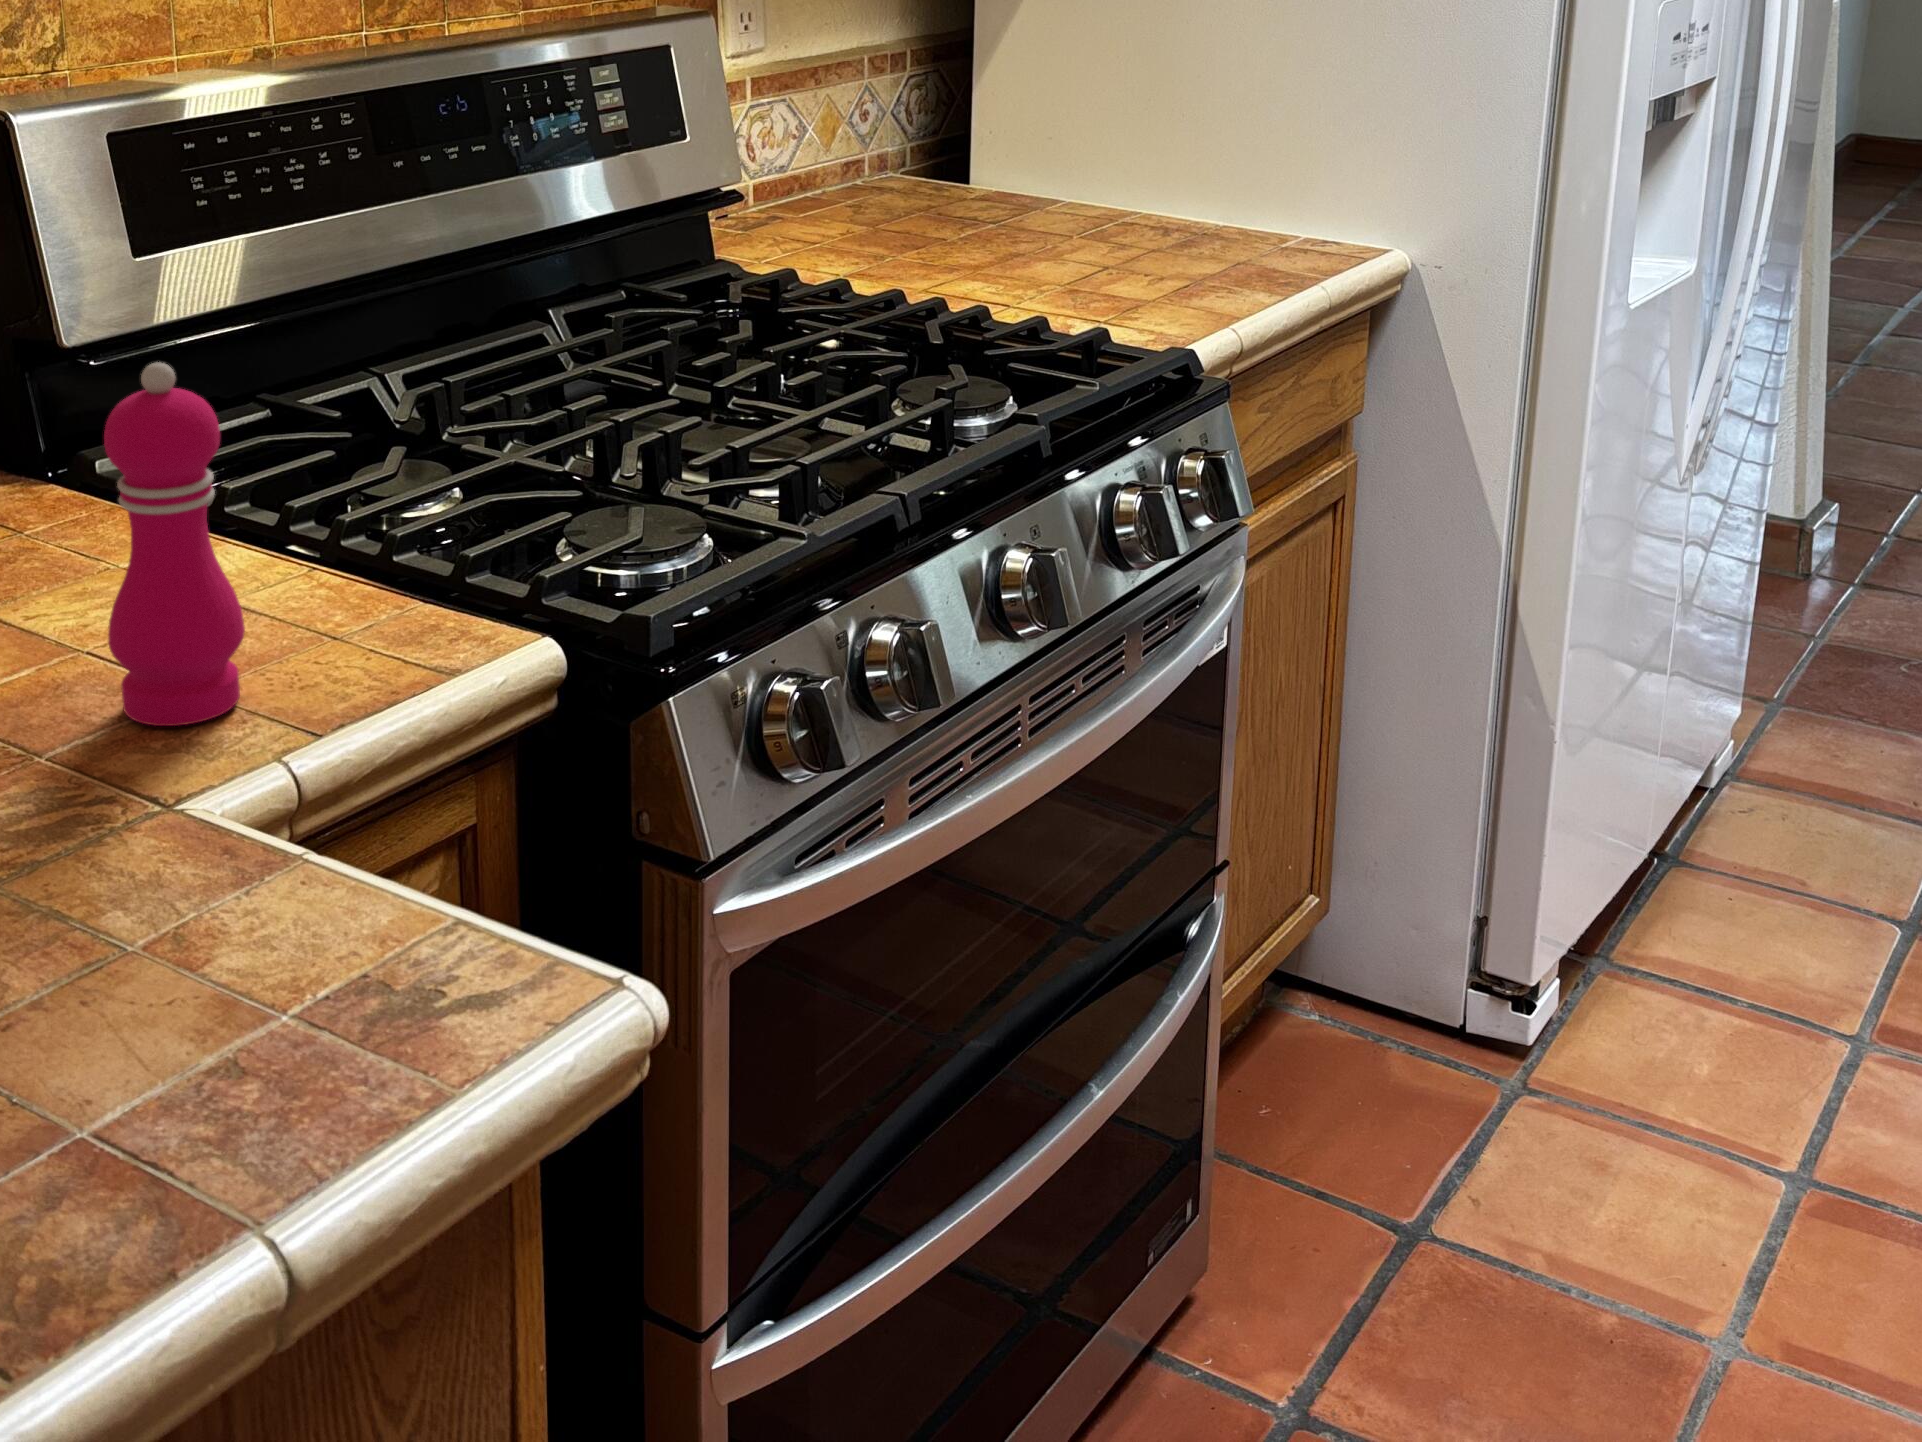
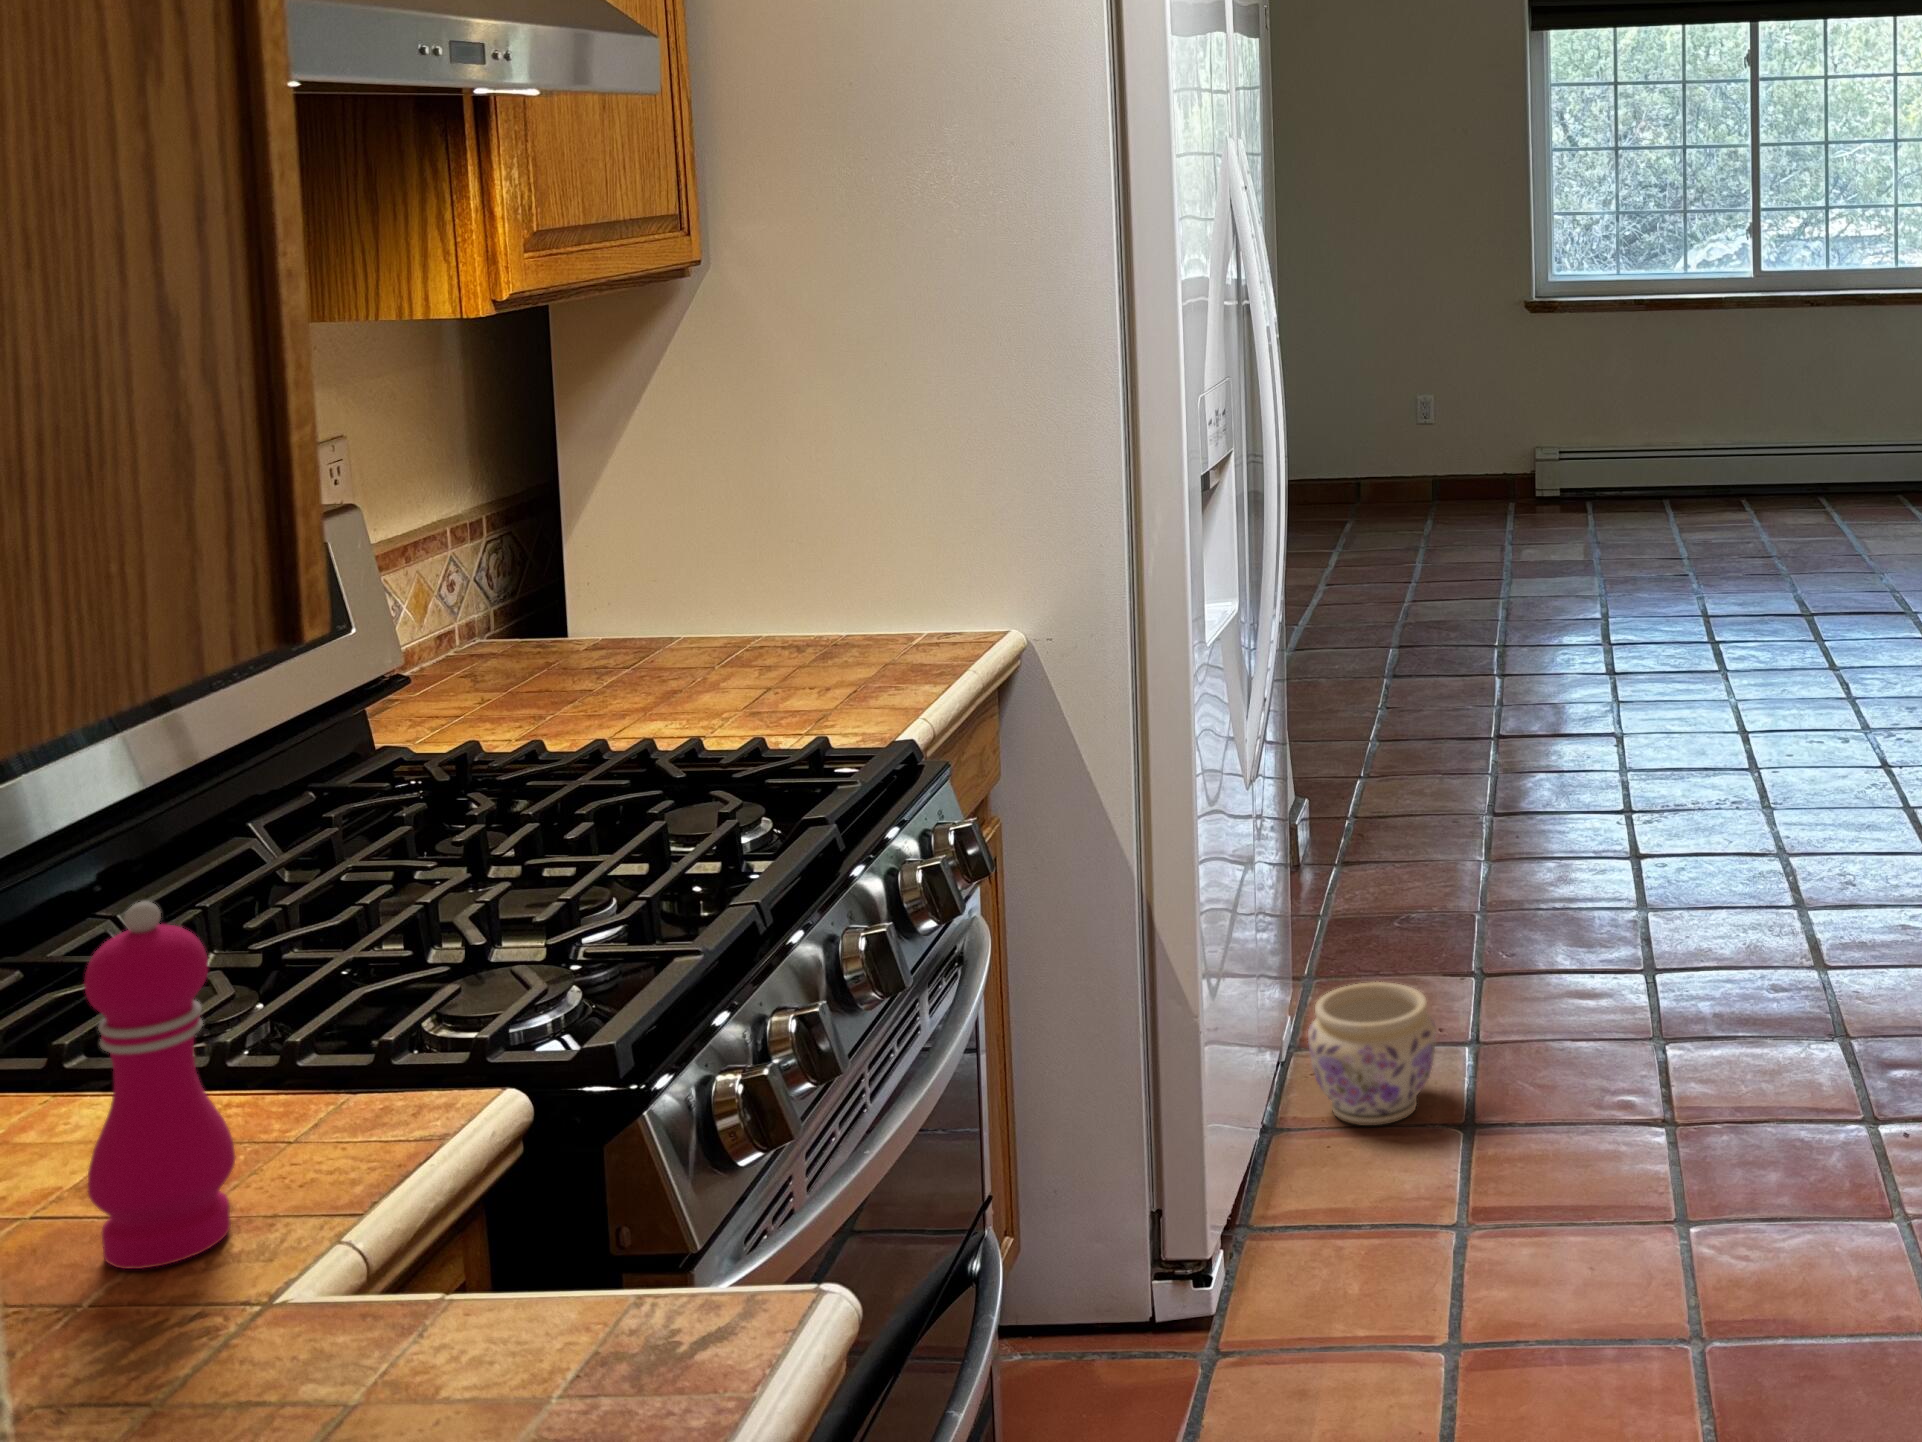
planter: none [1729,728,1893,897] -> present [1308,982,1436,1126]

